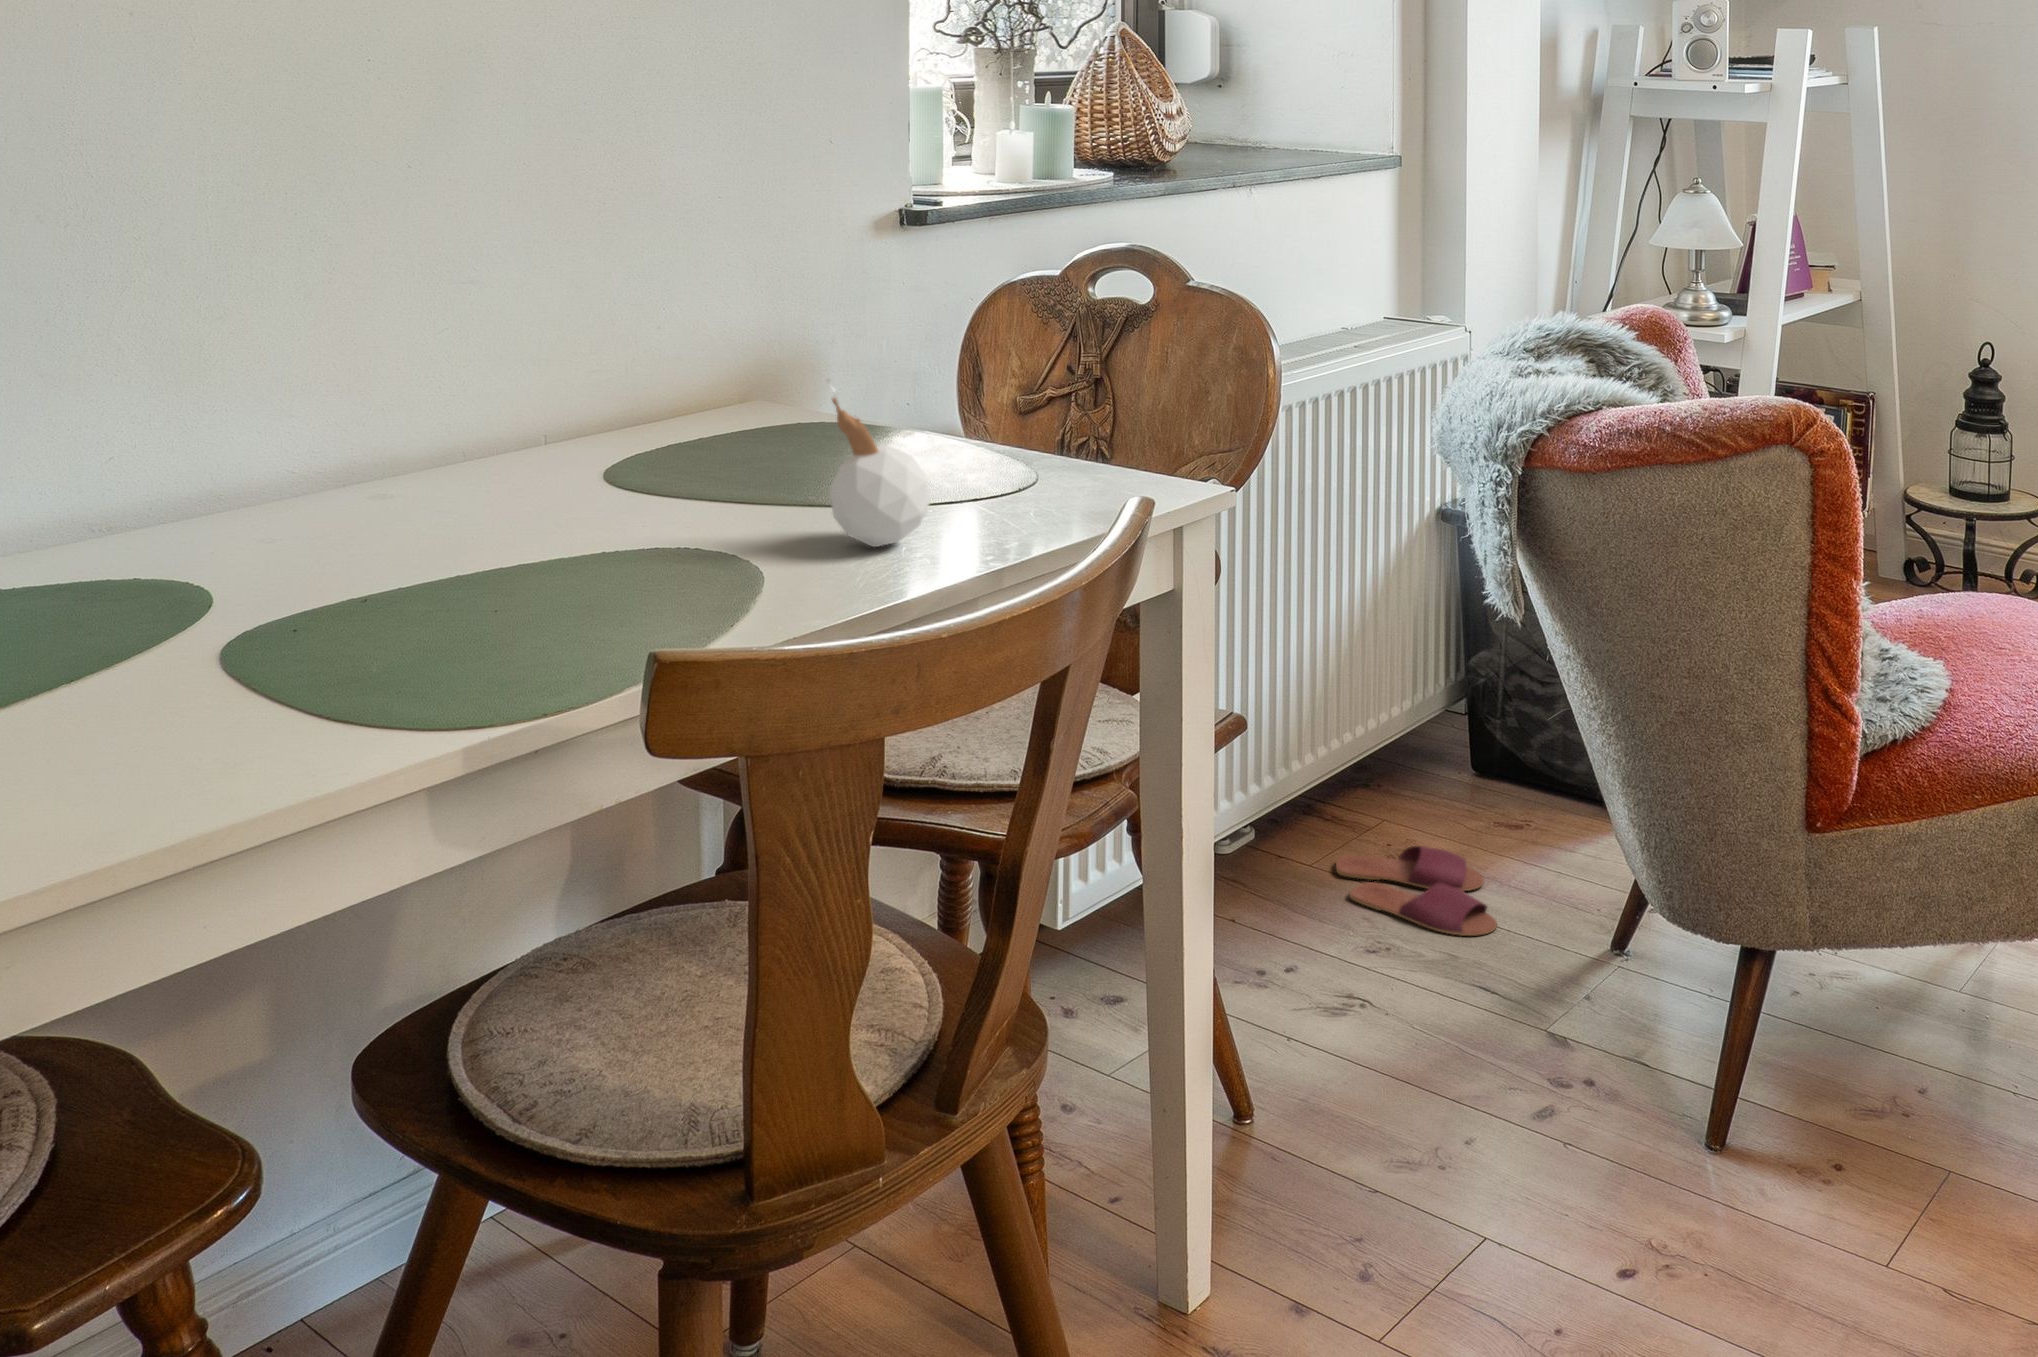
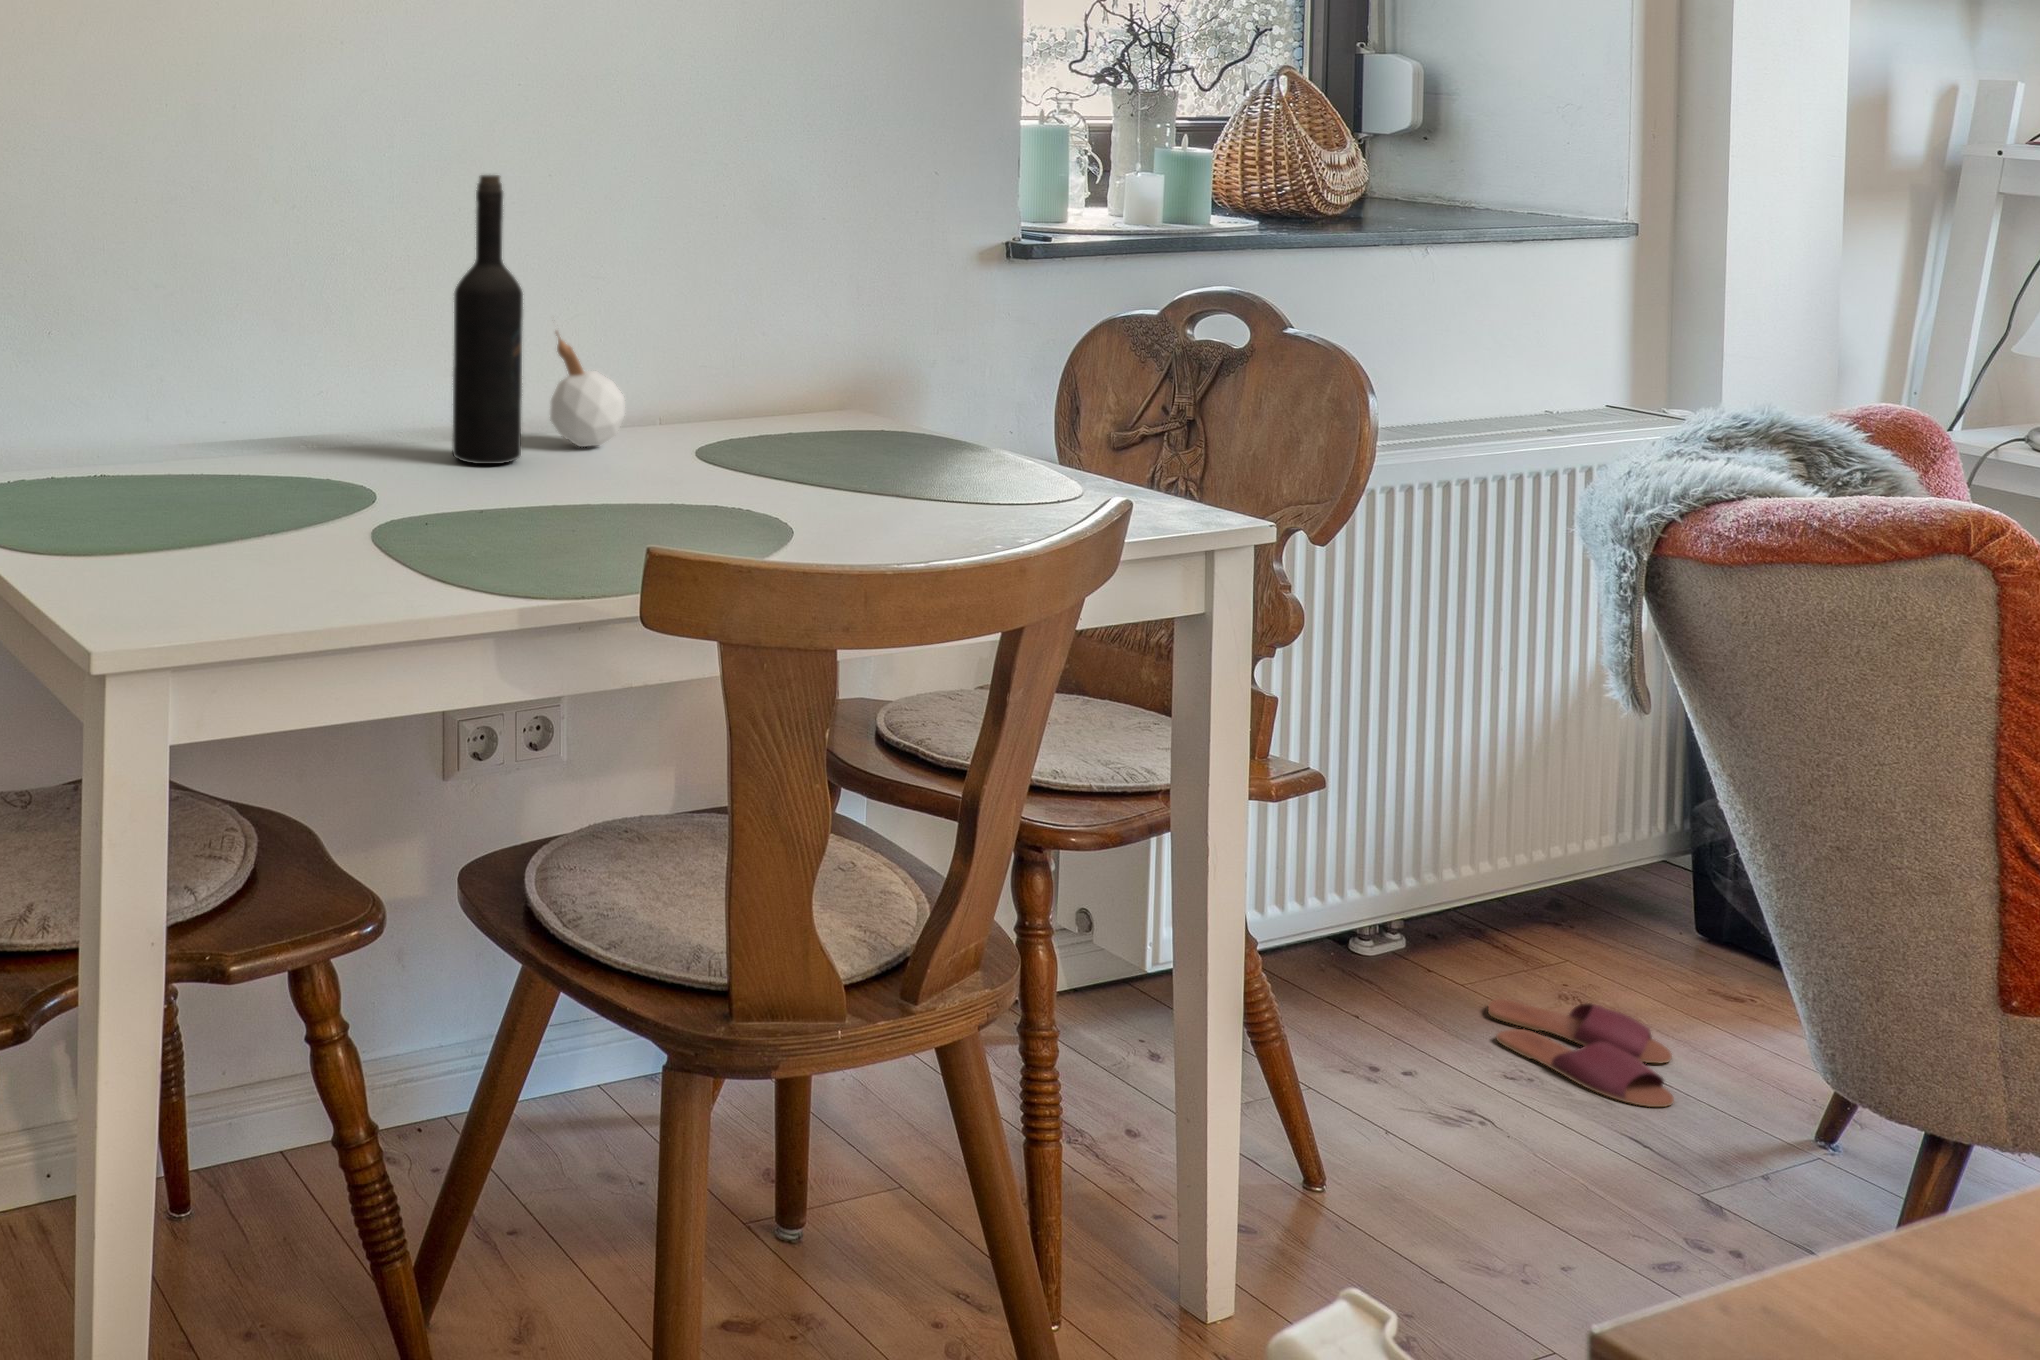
wine bottle: none [306,173,401,527] -> present [452,175,523,464]
candle: present [828,380,931,547] -> present [550,317,625,447]

